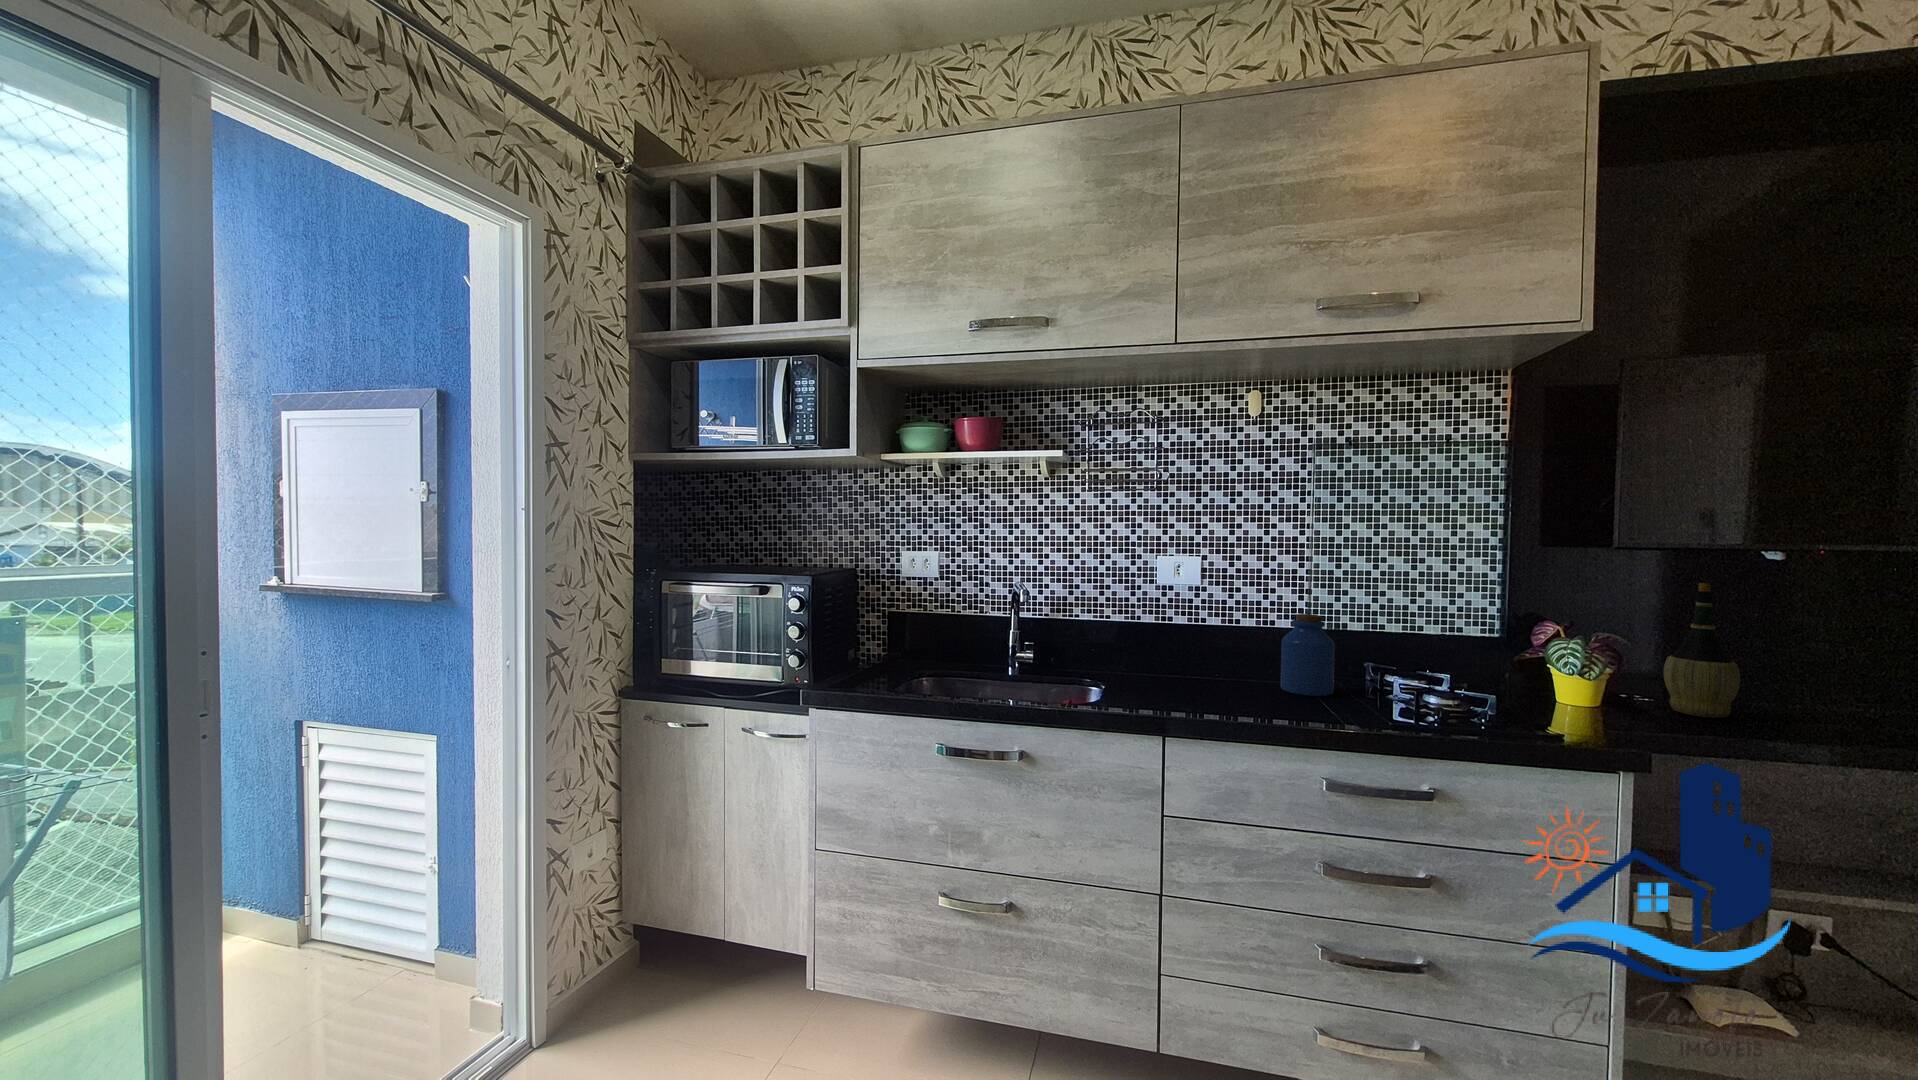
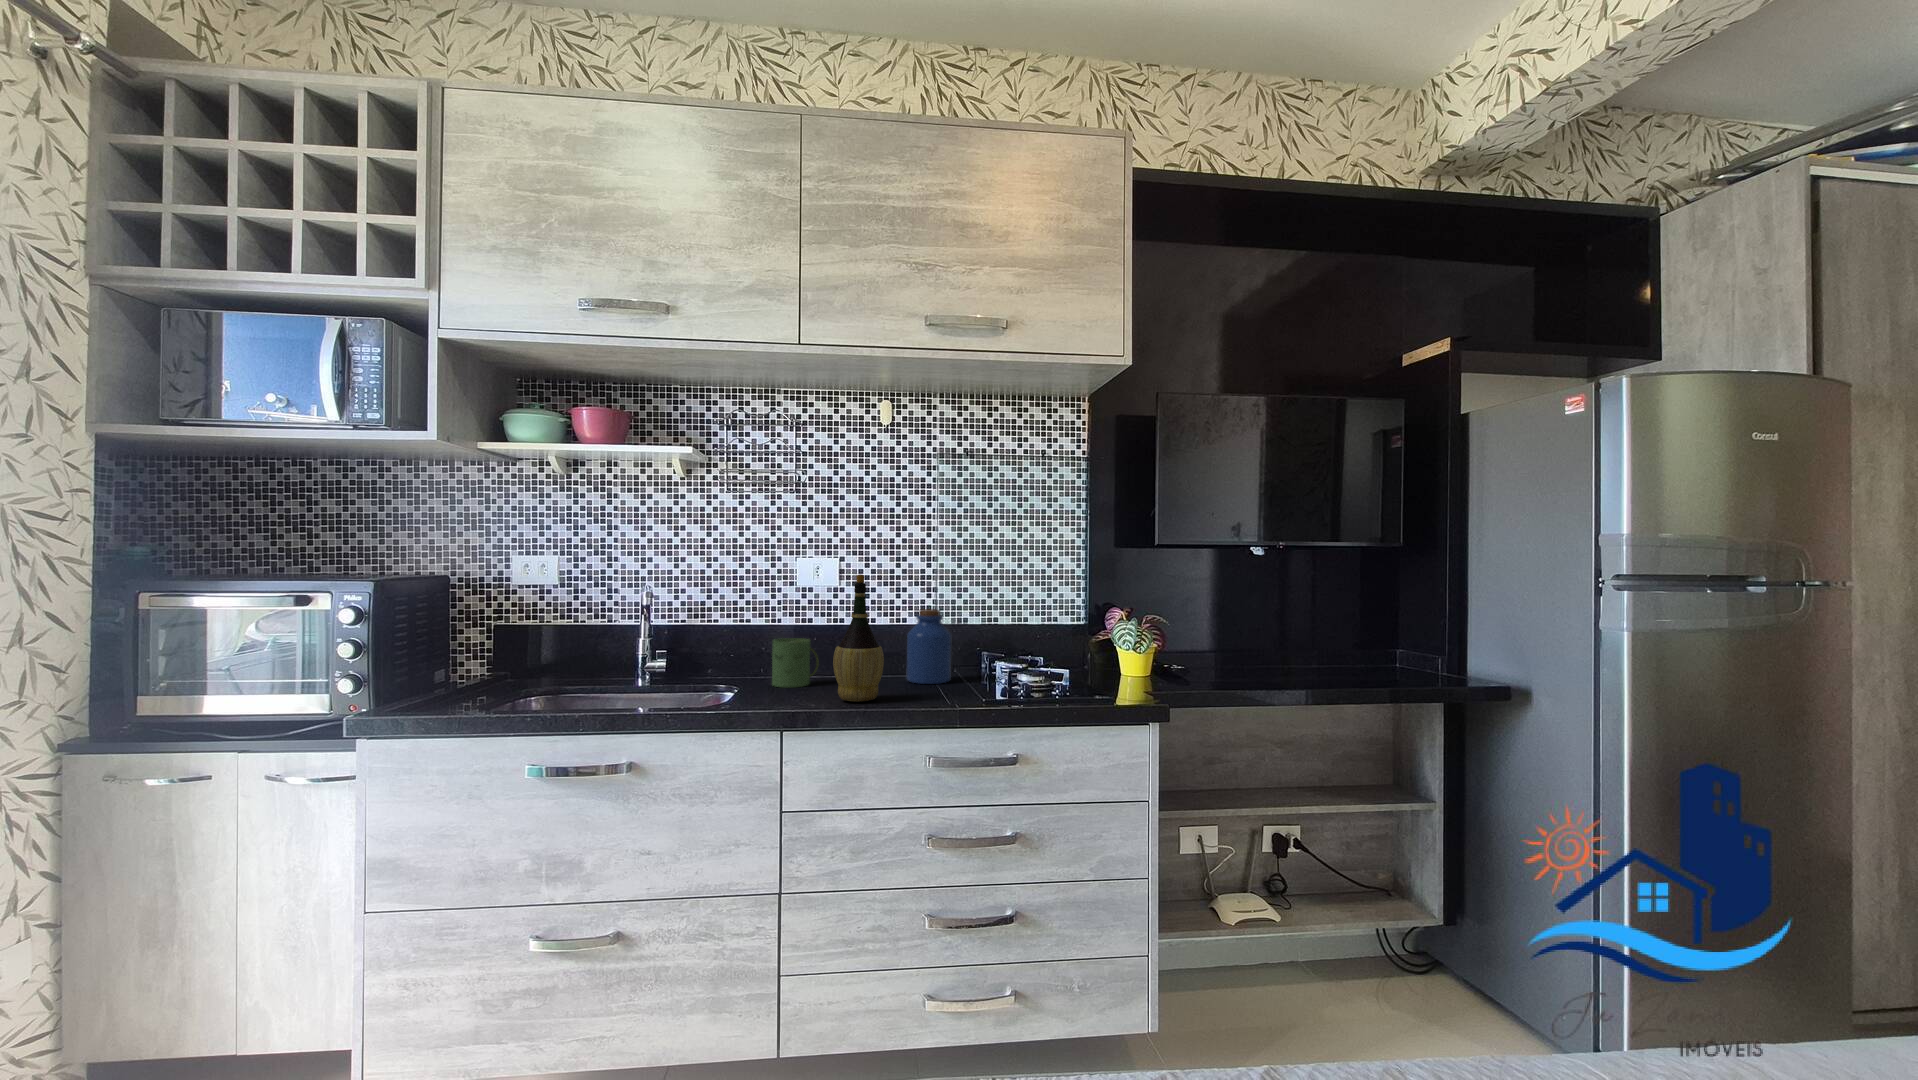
wine bottle: present [1664,583,1740,718] -> present [833,575,884,701]
mug: none [1137,637,1185,688] -> present [772,638,819,688]

